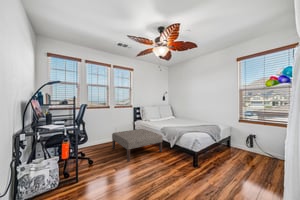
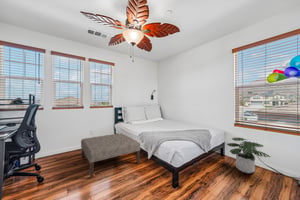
potted plant: none [233,131,269,158] -> present [227,138,270,173]

